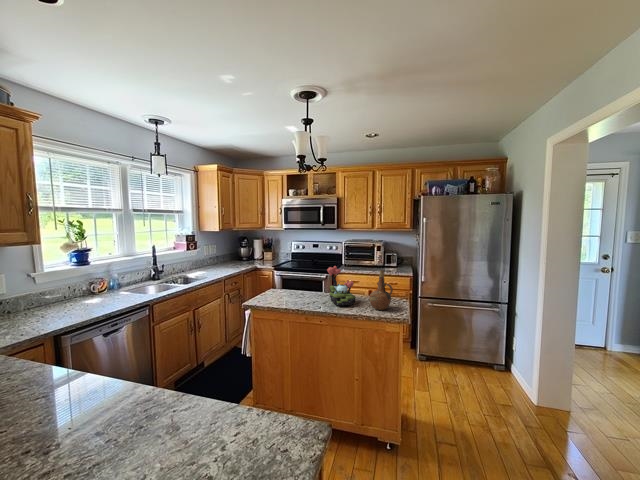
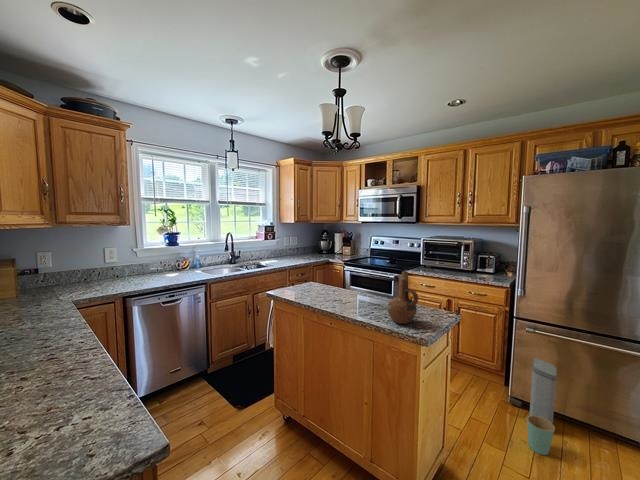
plant: present [327,266,356,306] -> none [348,262,377,311]
trash can: none [433,324,454,387] -> present [527,359,557,455]

